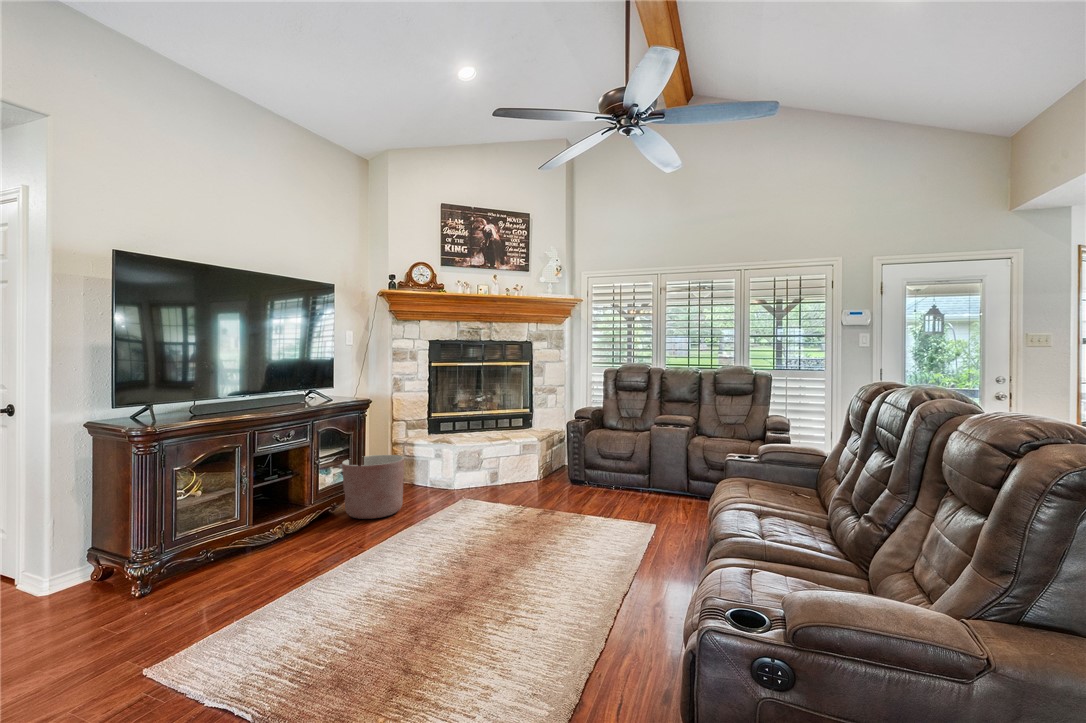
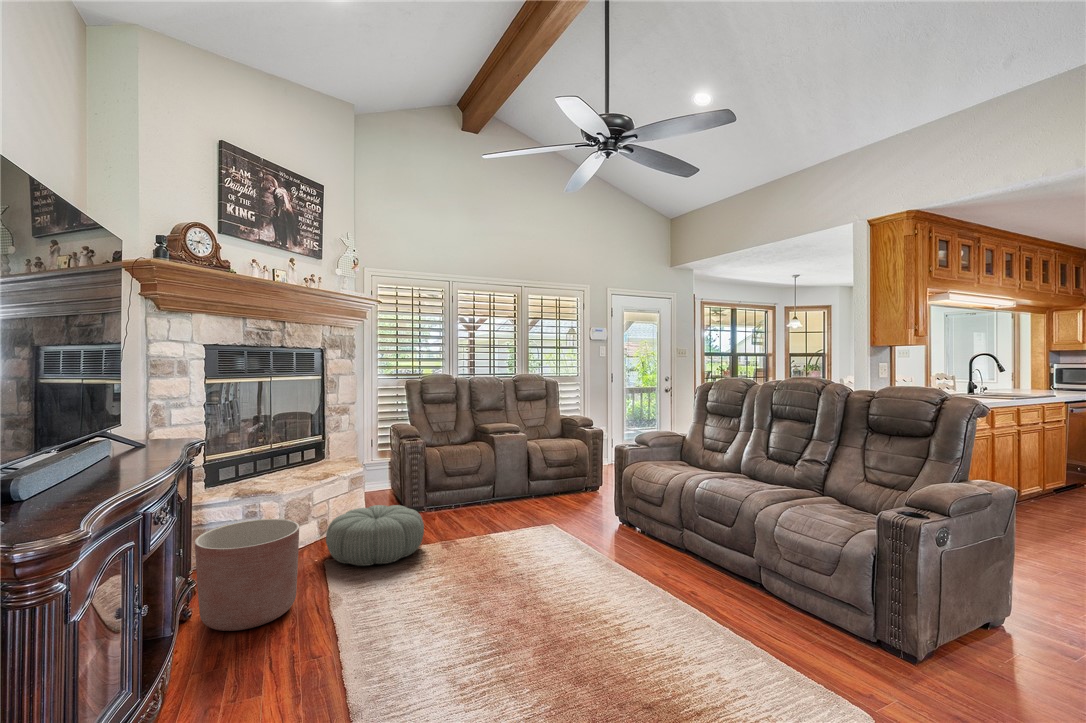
pouf: none [453,466,528,510] -> present [326,505,424,566]

